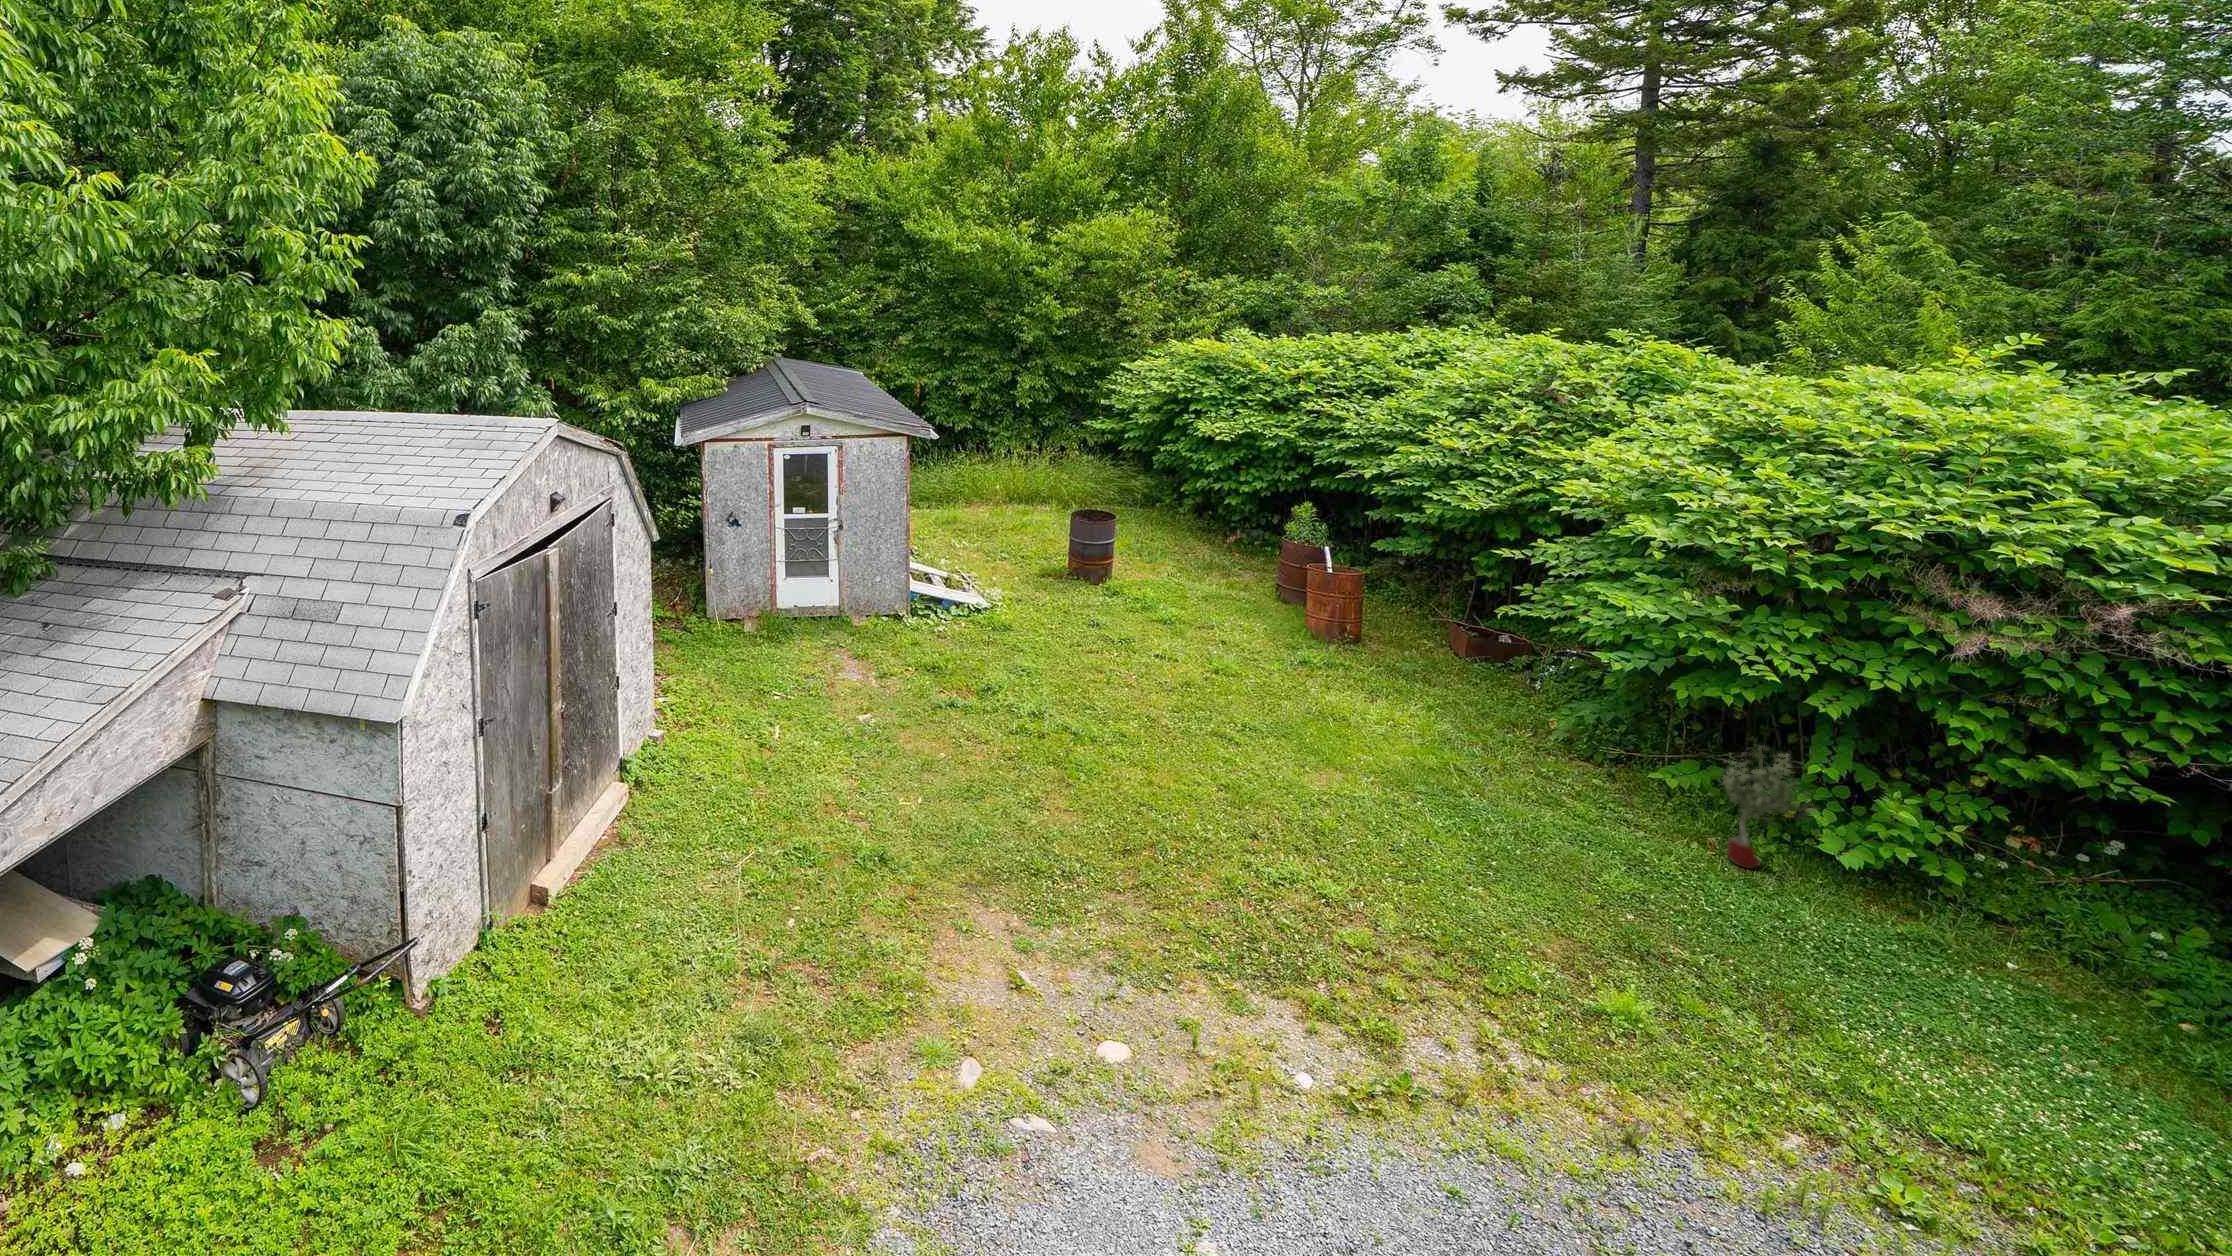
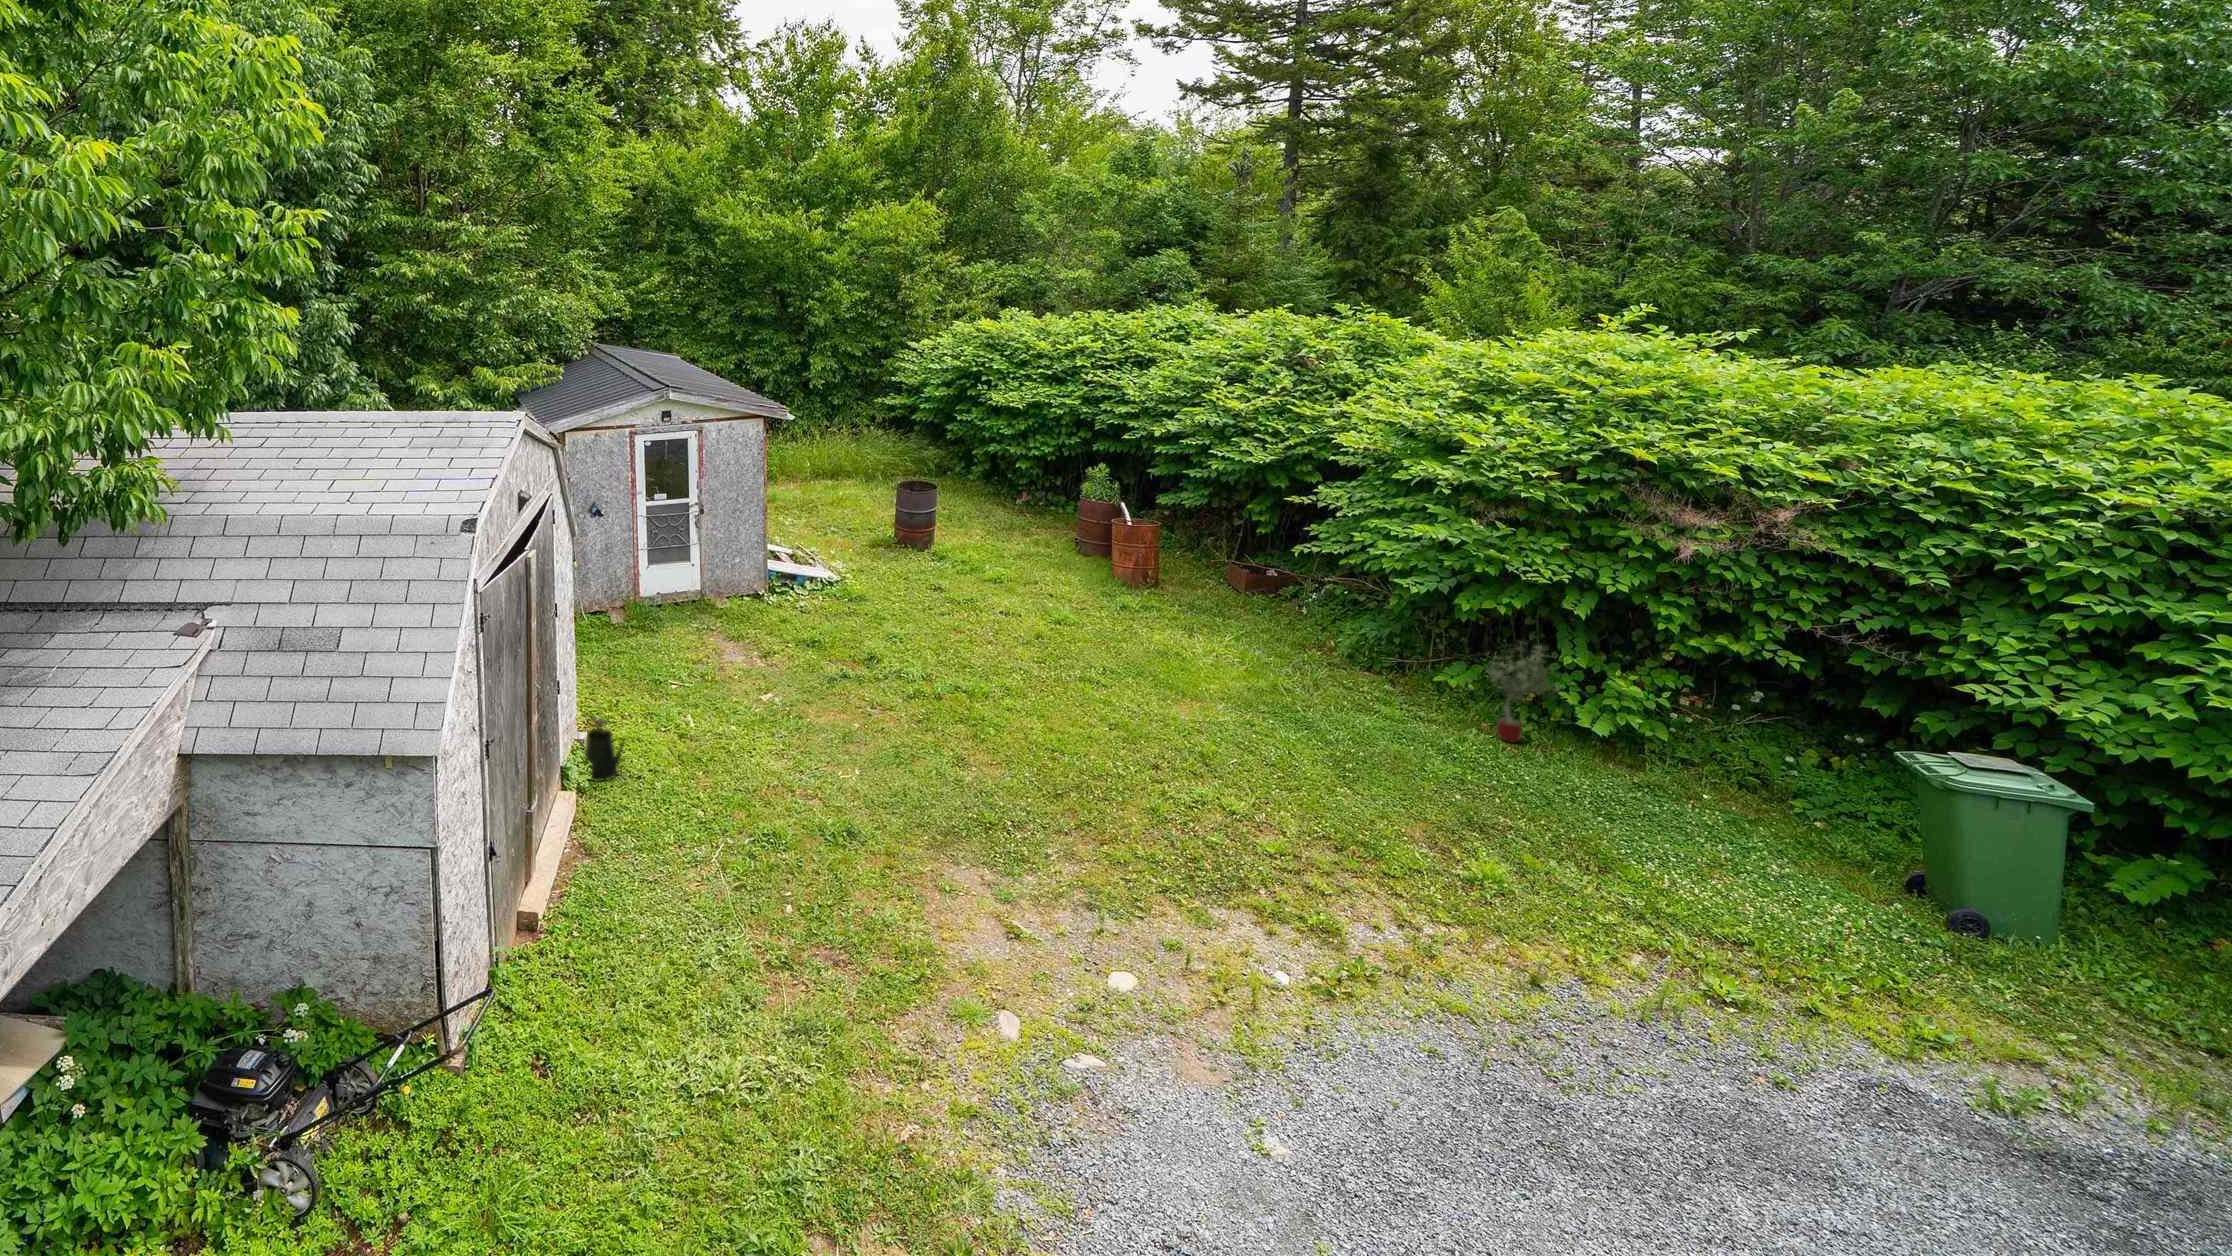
watering can: none [651,705,690,776] -> present [583,714,625,781]

